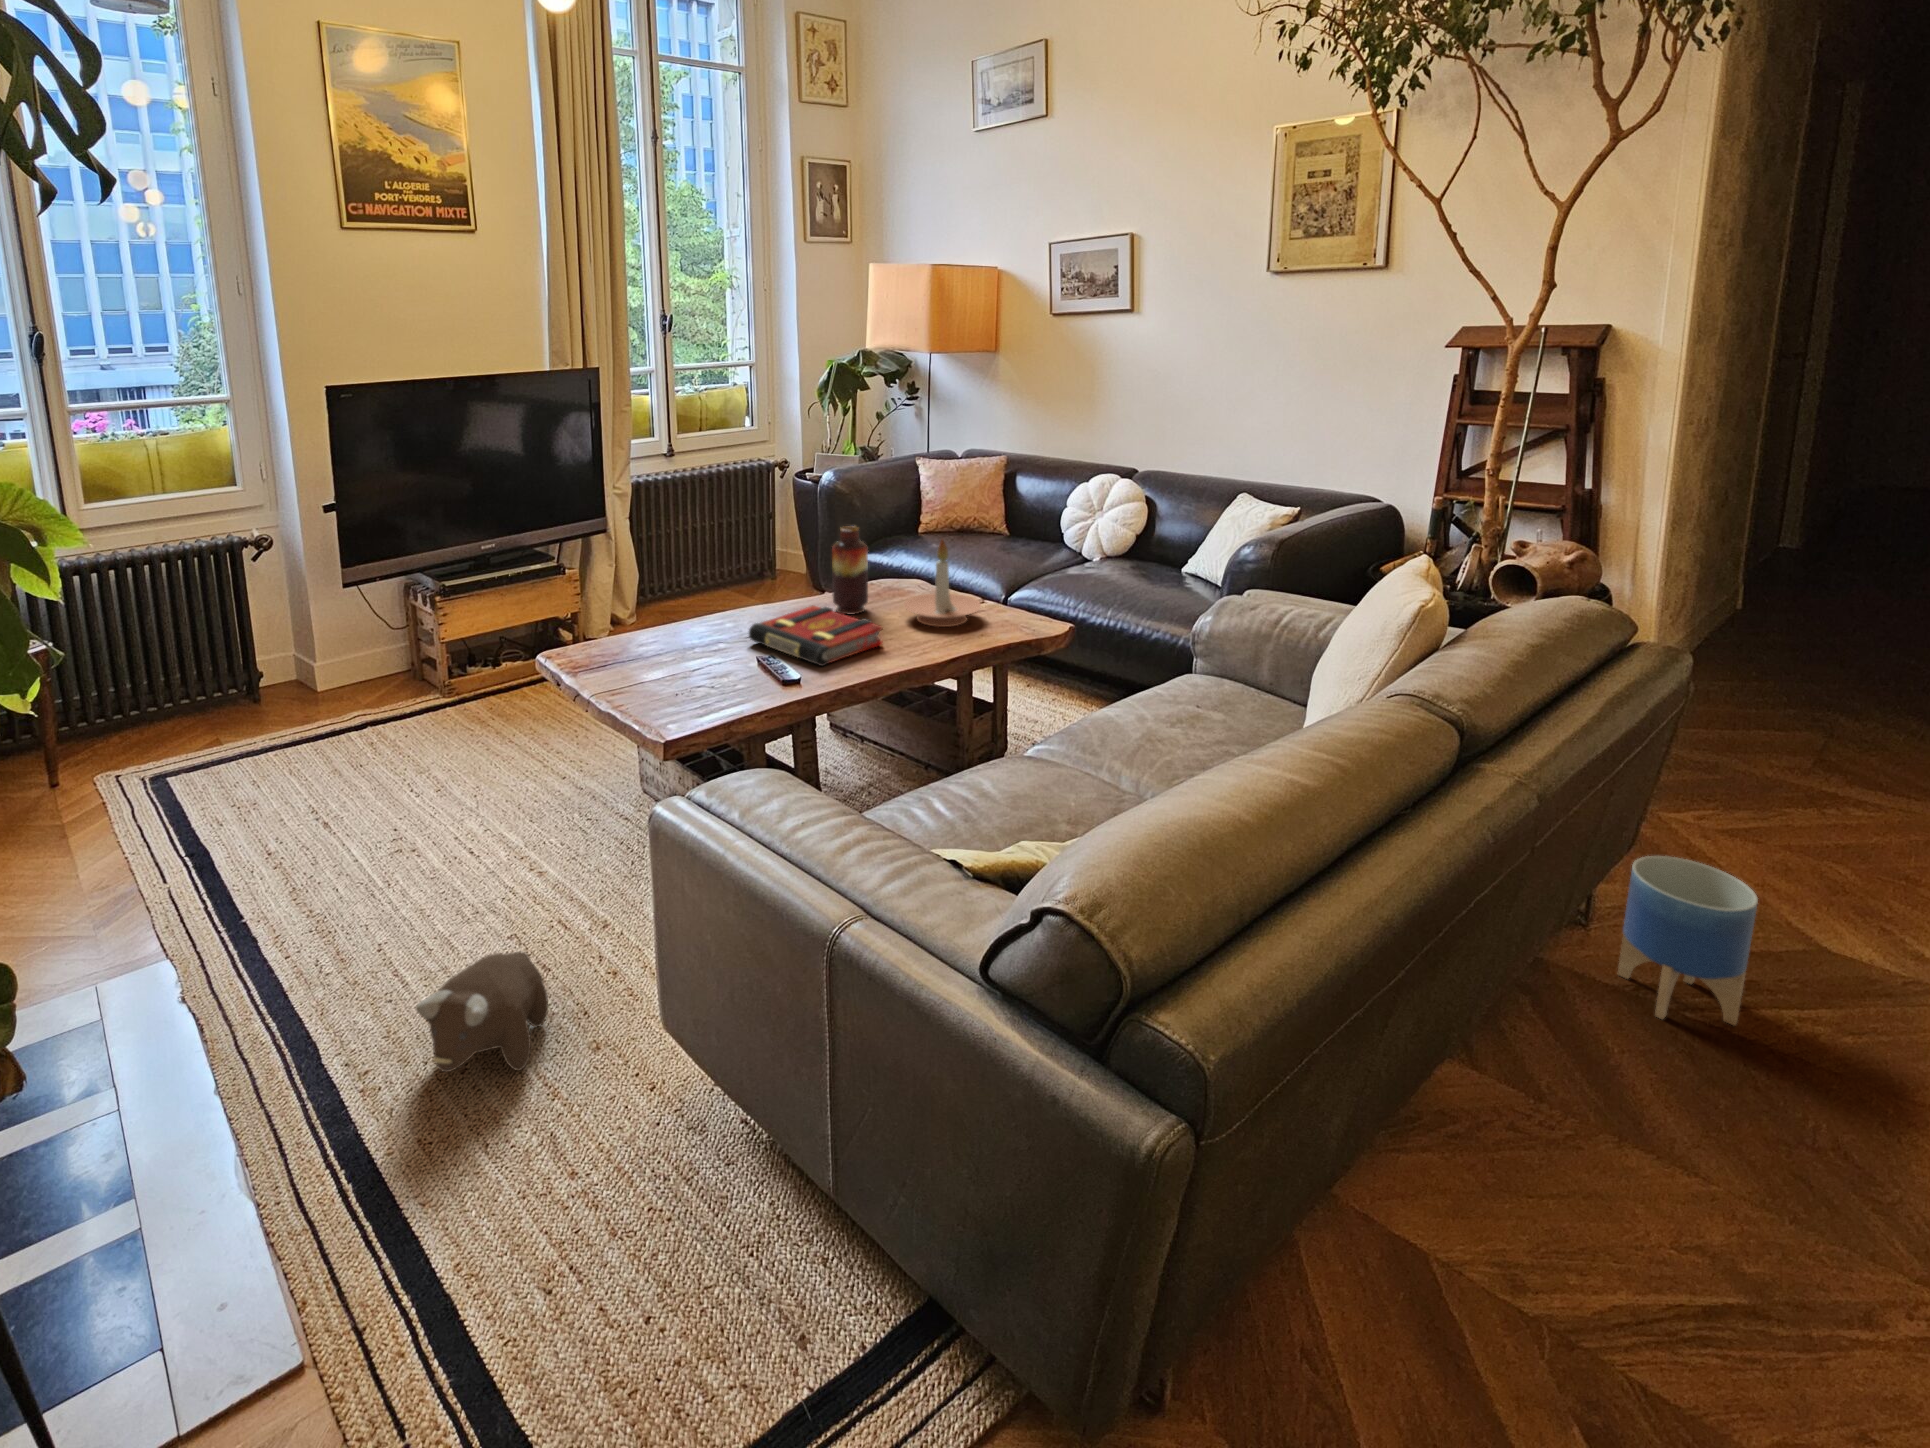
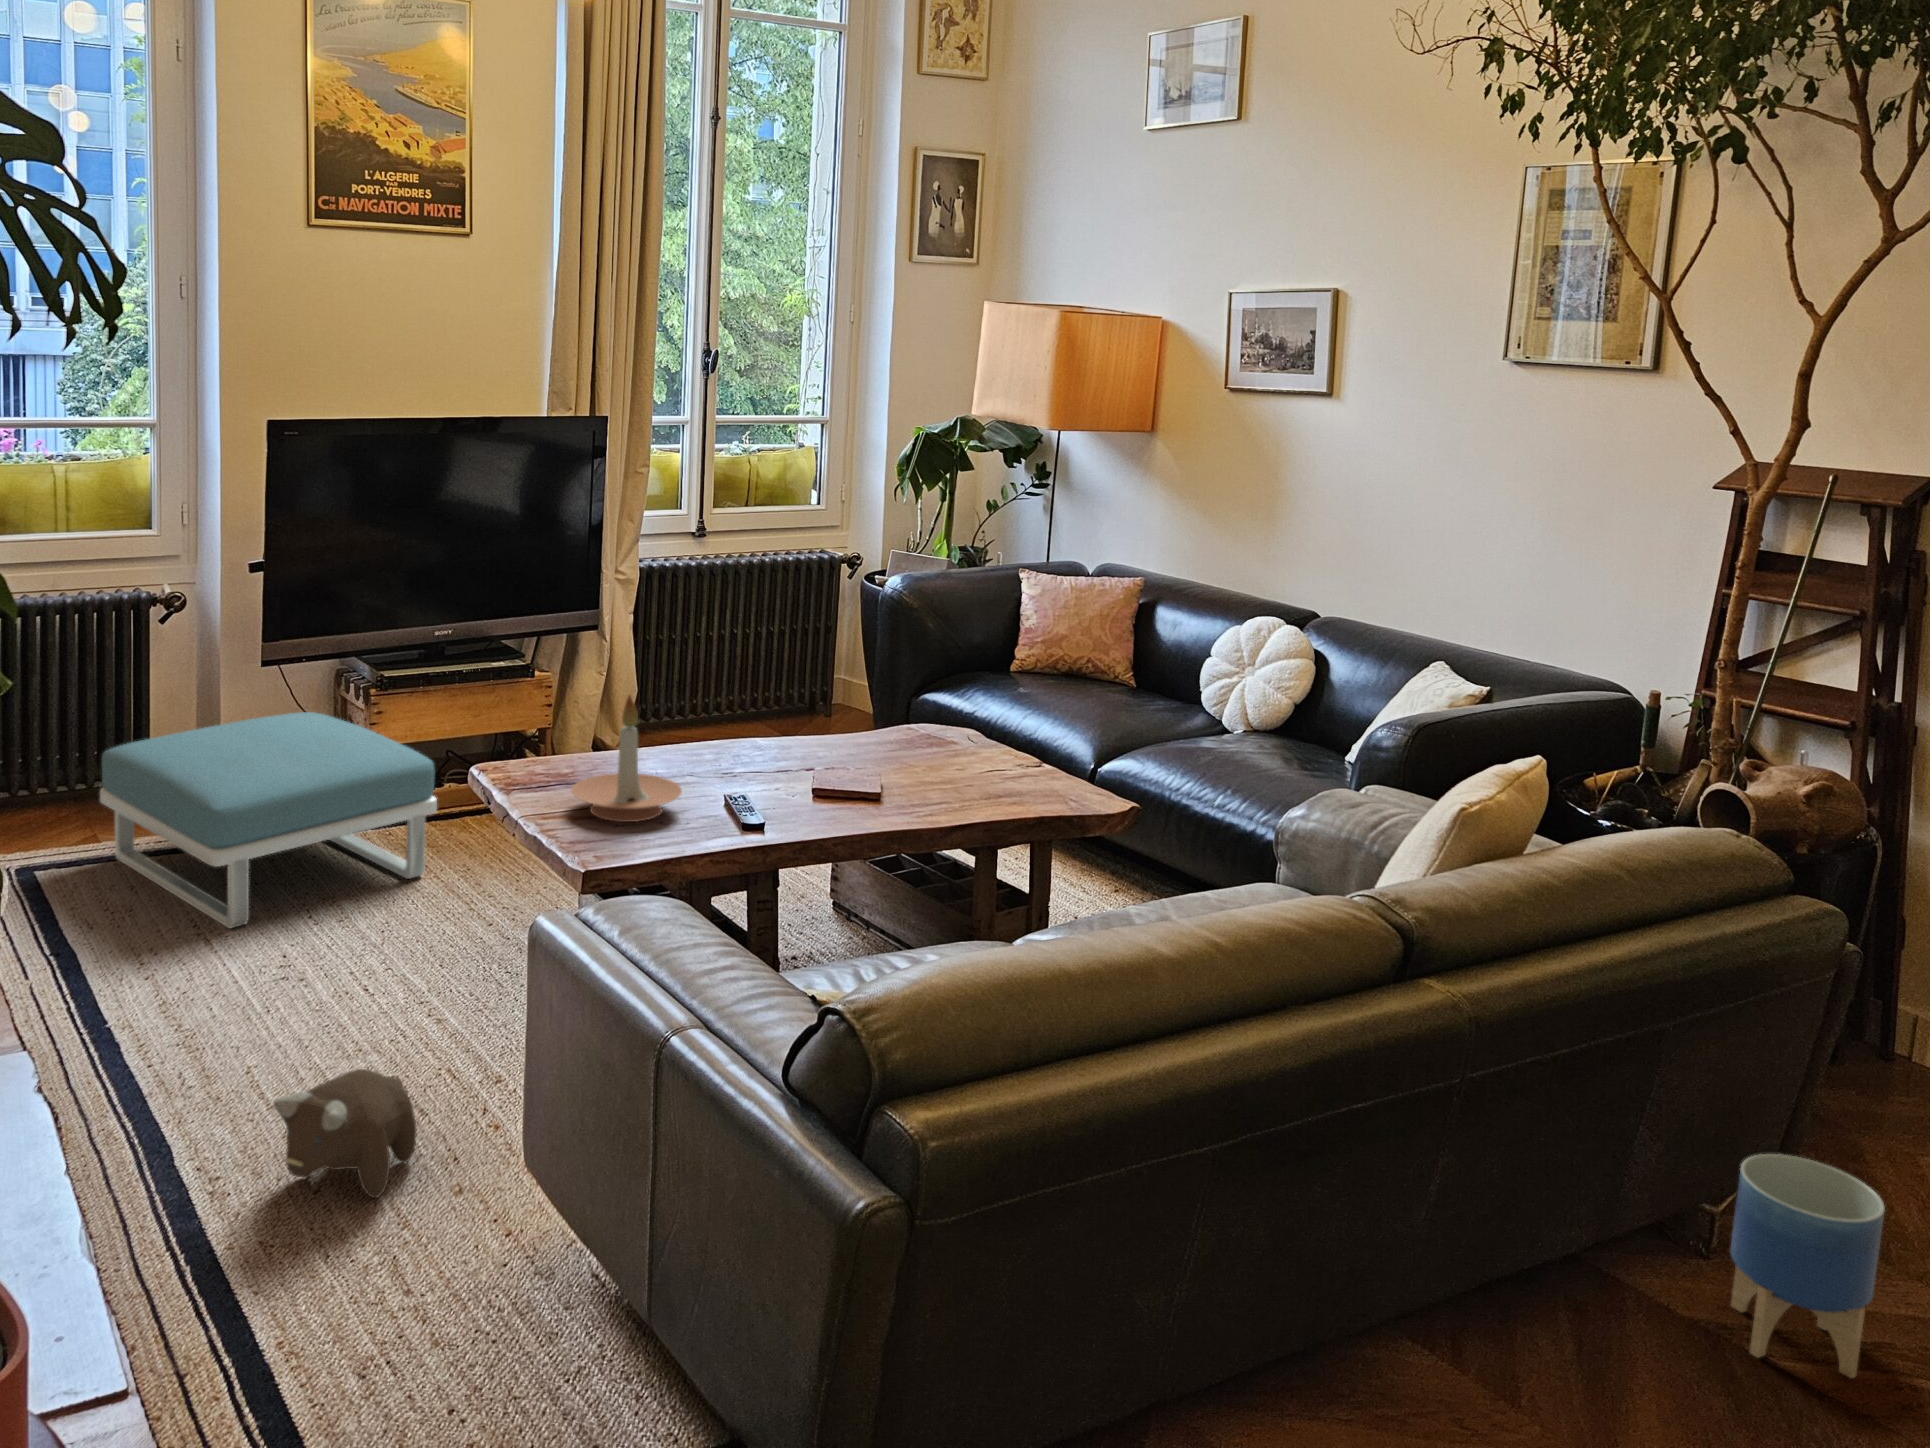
vase: present [832,526,868,614] -> none [840,645,888,758]
candle holder: present [903,539,981,627] -> present [572,695,682,822]
book: present [749,605,883,666] -> none [719,739,881,810]
footstool: none [211,622,506,814] -> present [100,712,437,928]

